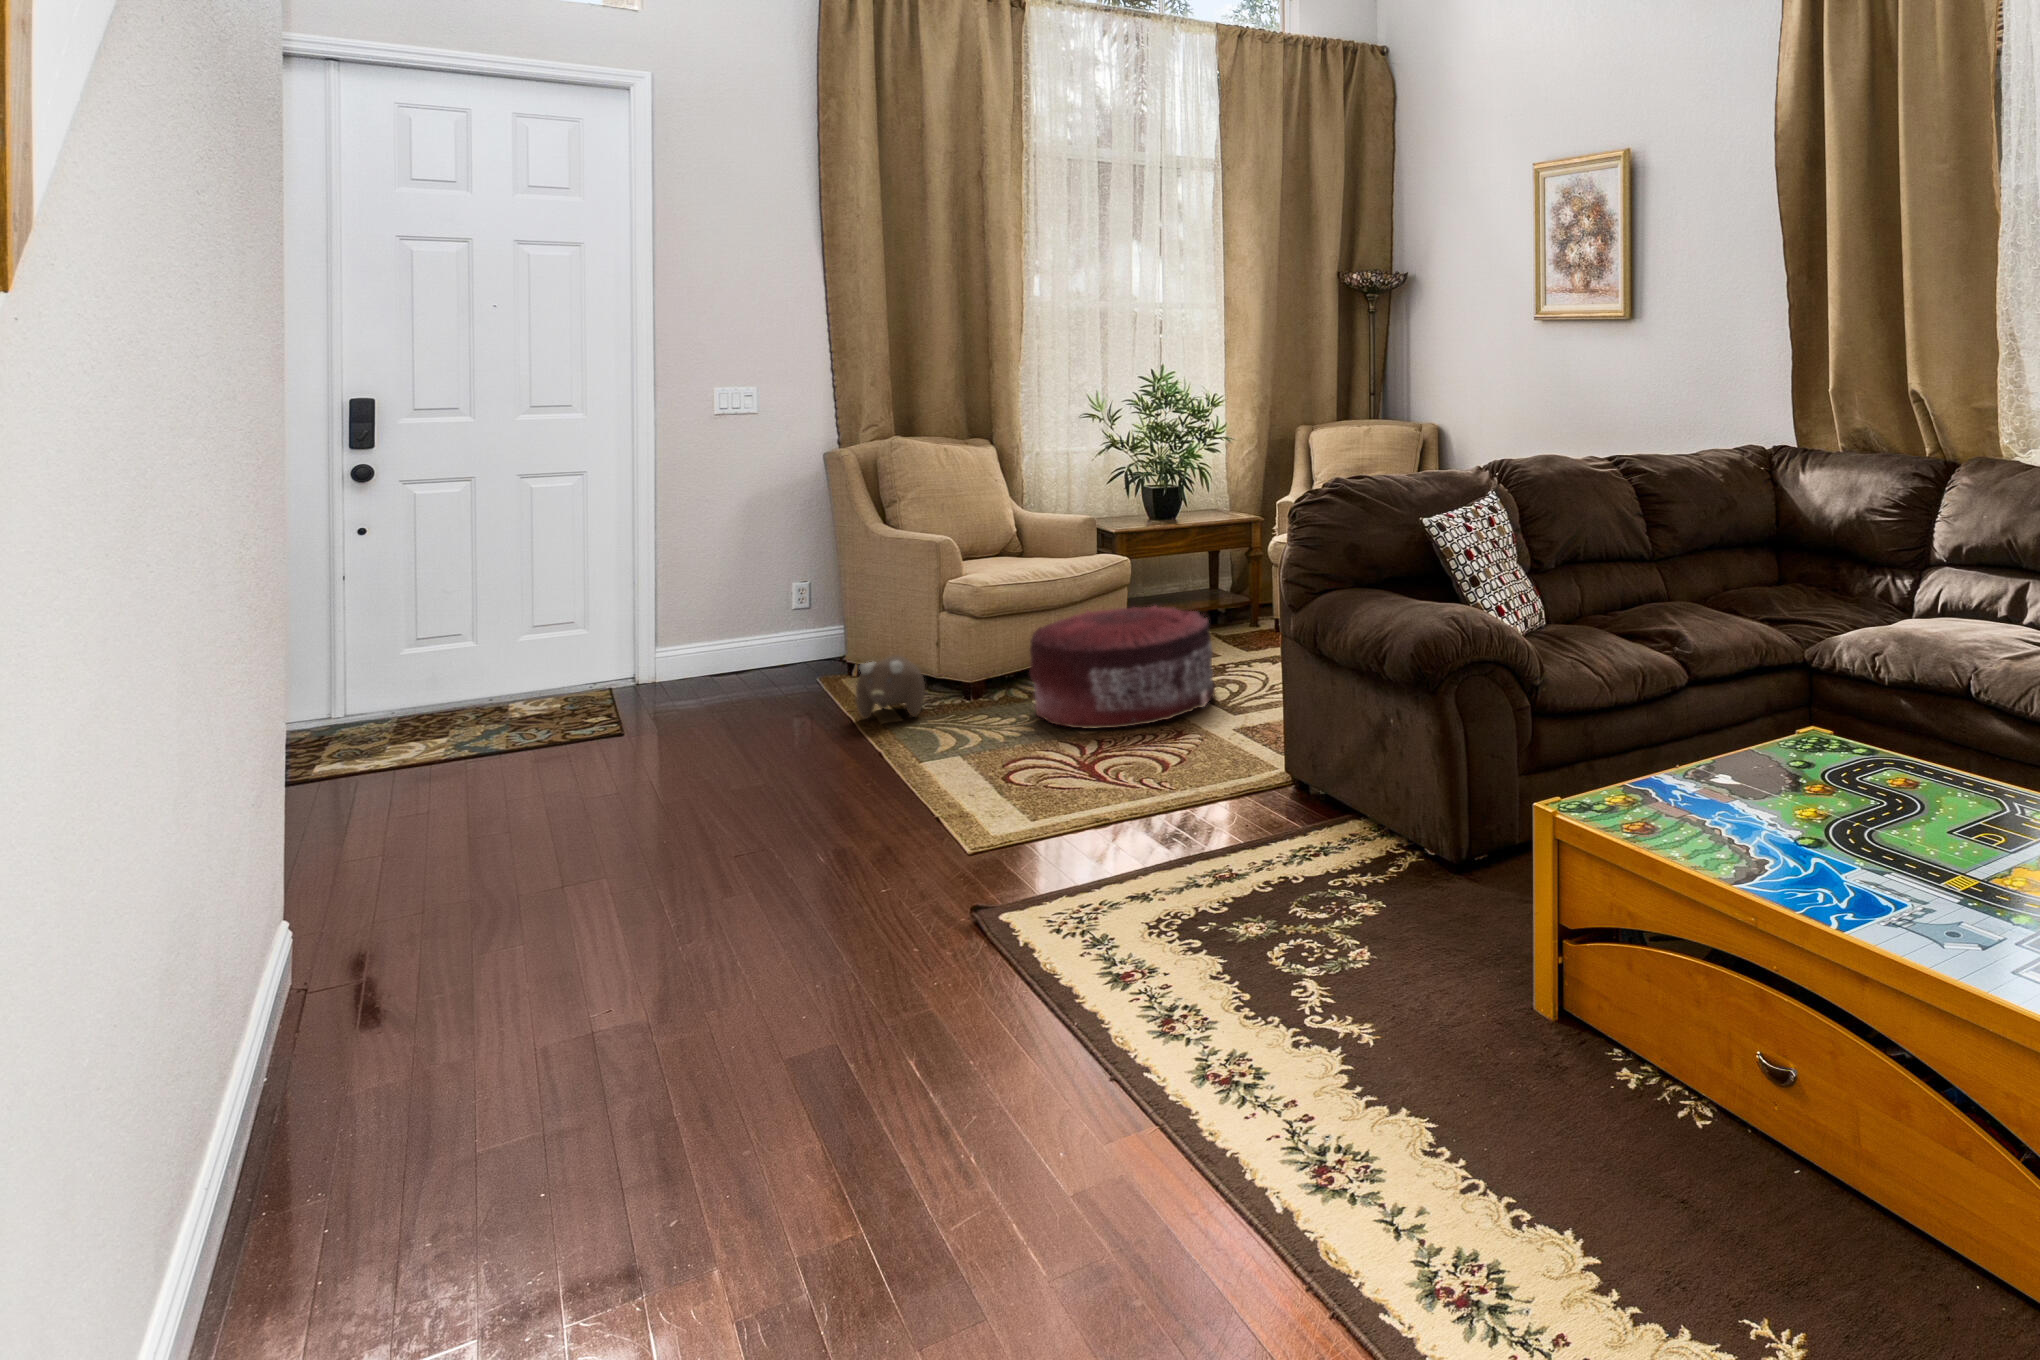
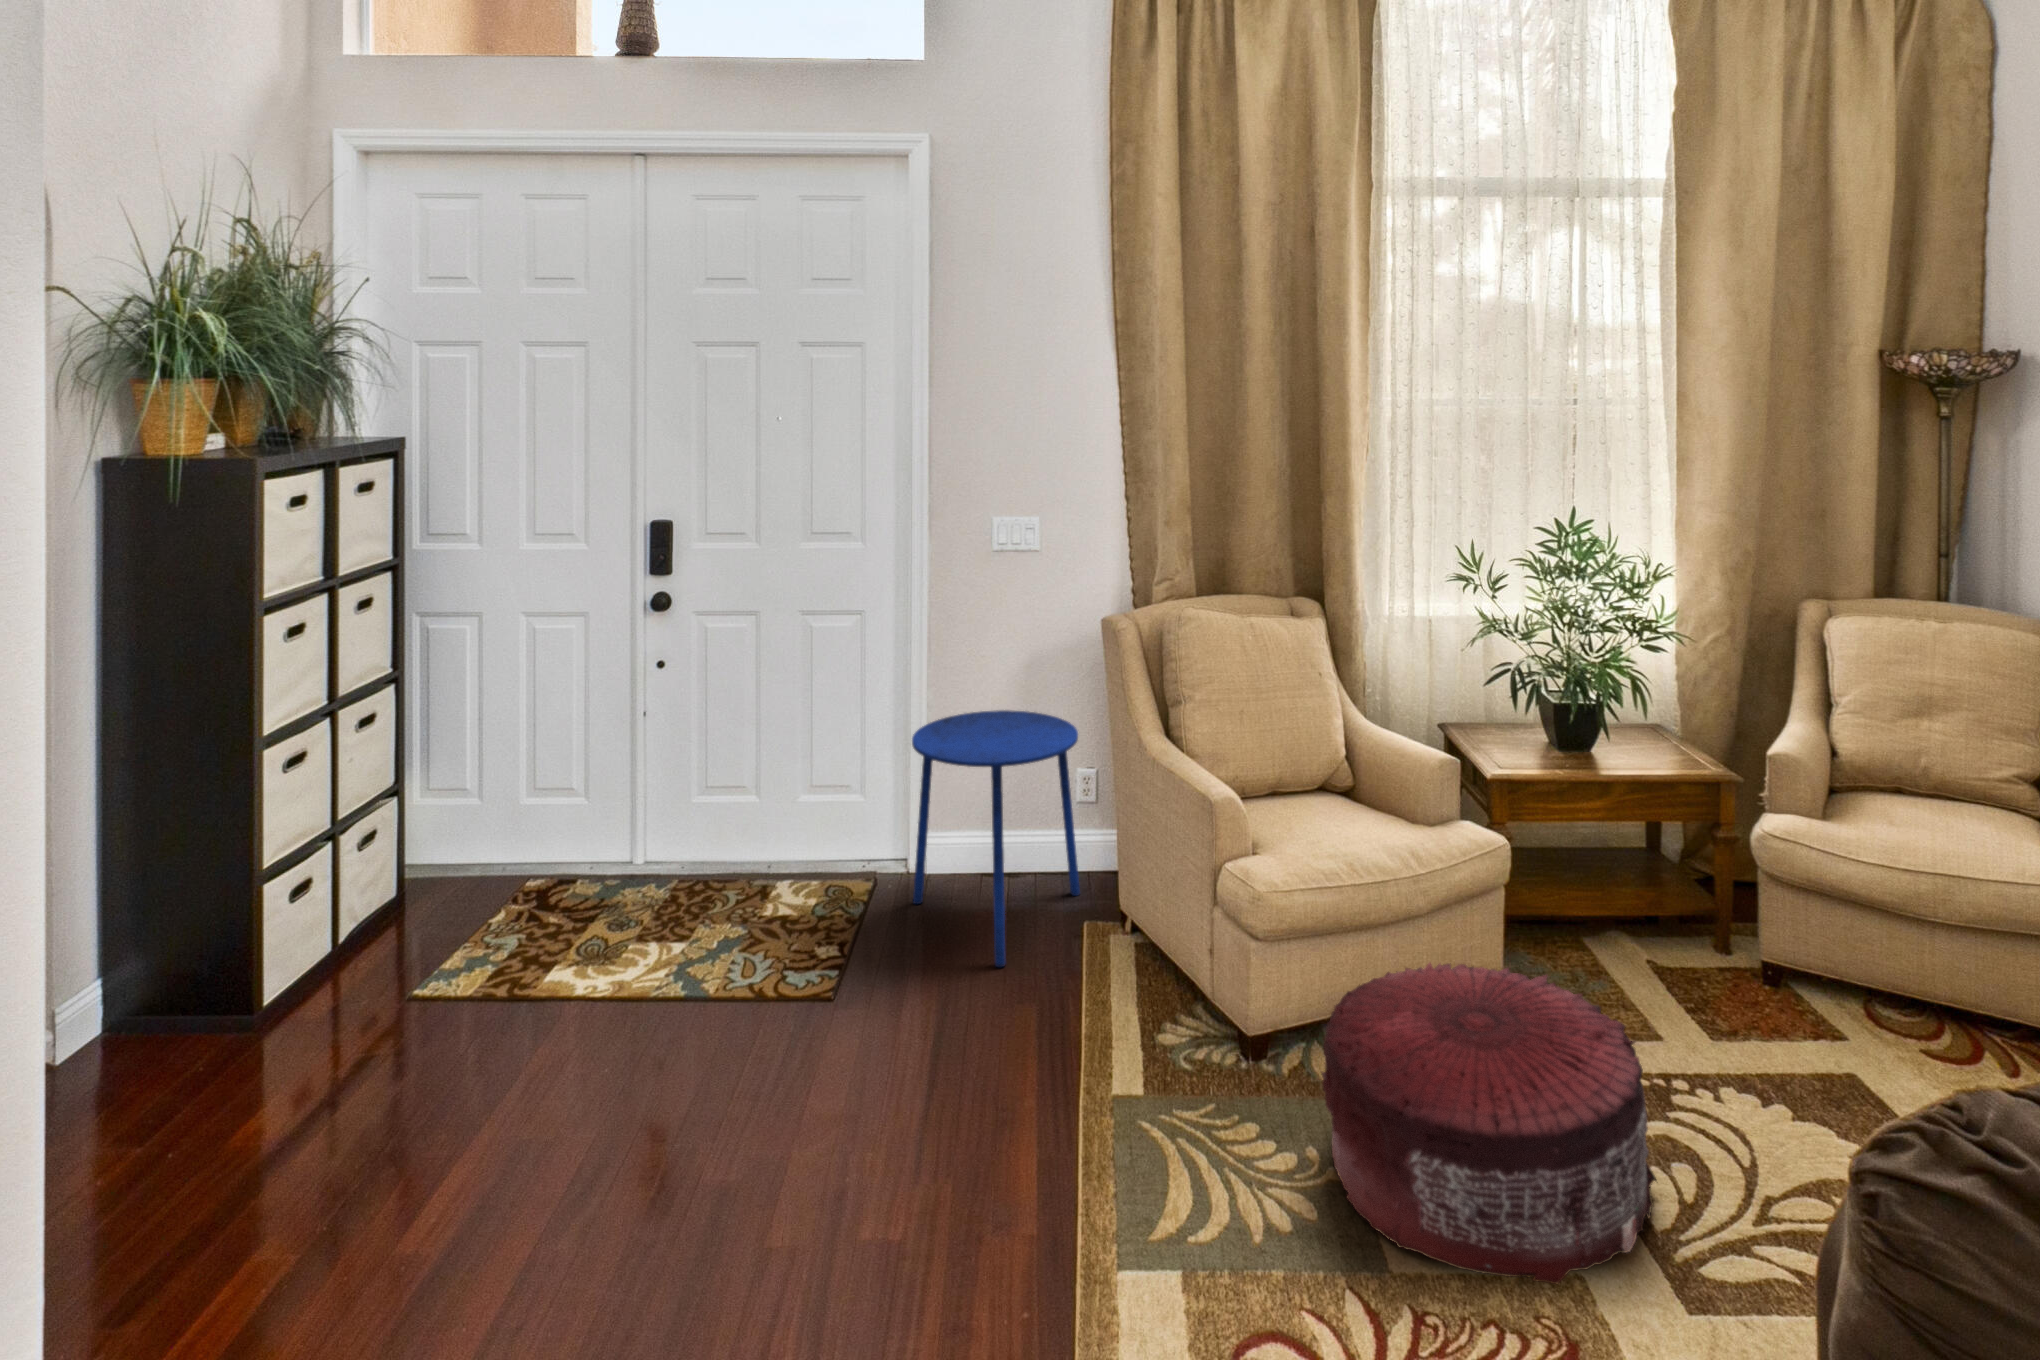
side table: none [654,534,807,702] -> present [912,710,1080,967]
plush toy: present [855,655,925,719] -> none [1083,977,1186,1088]

